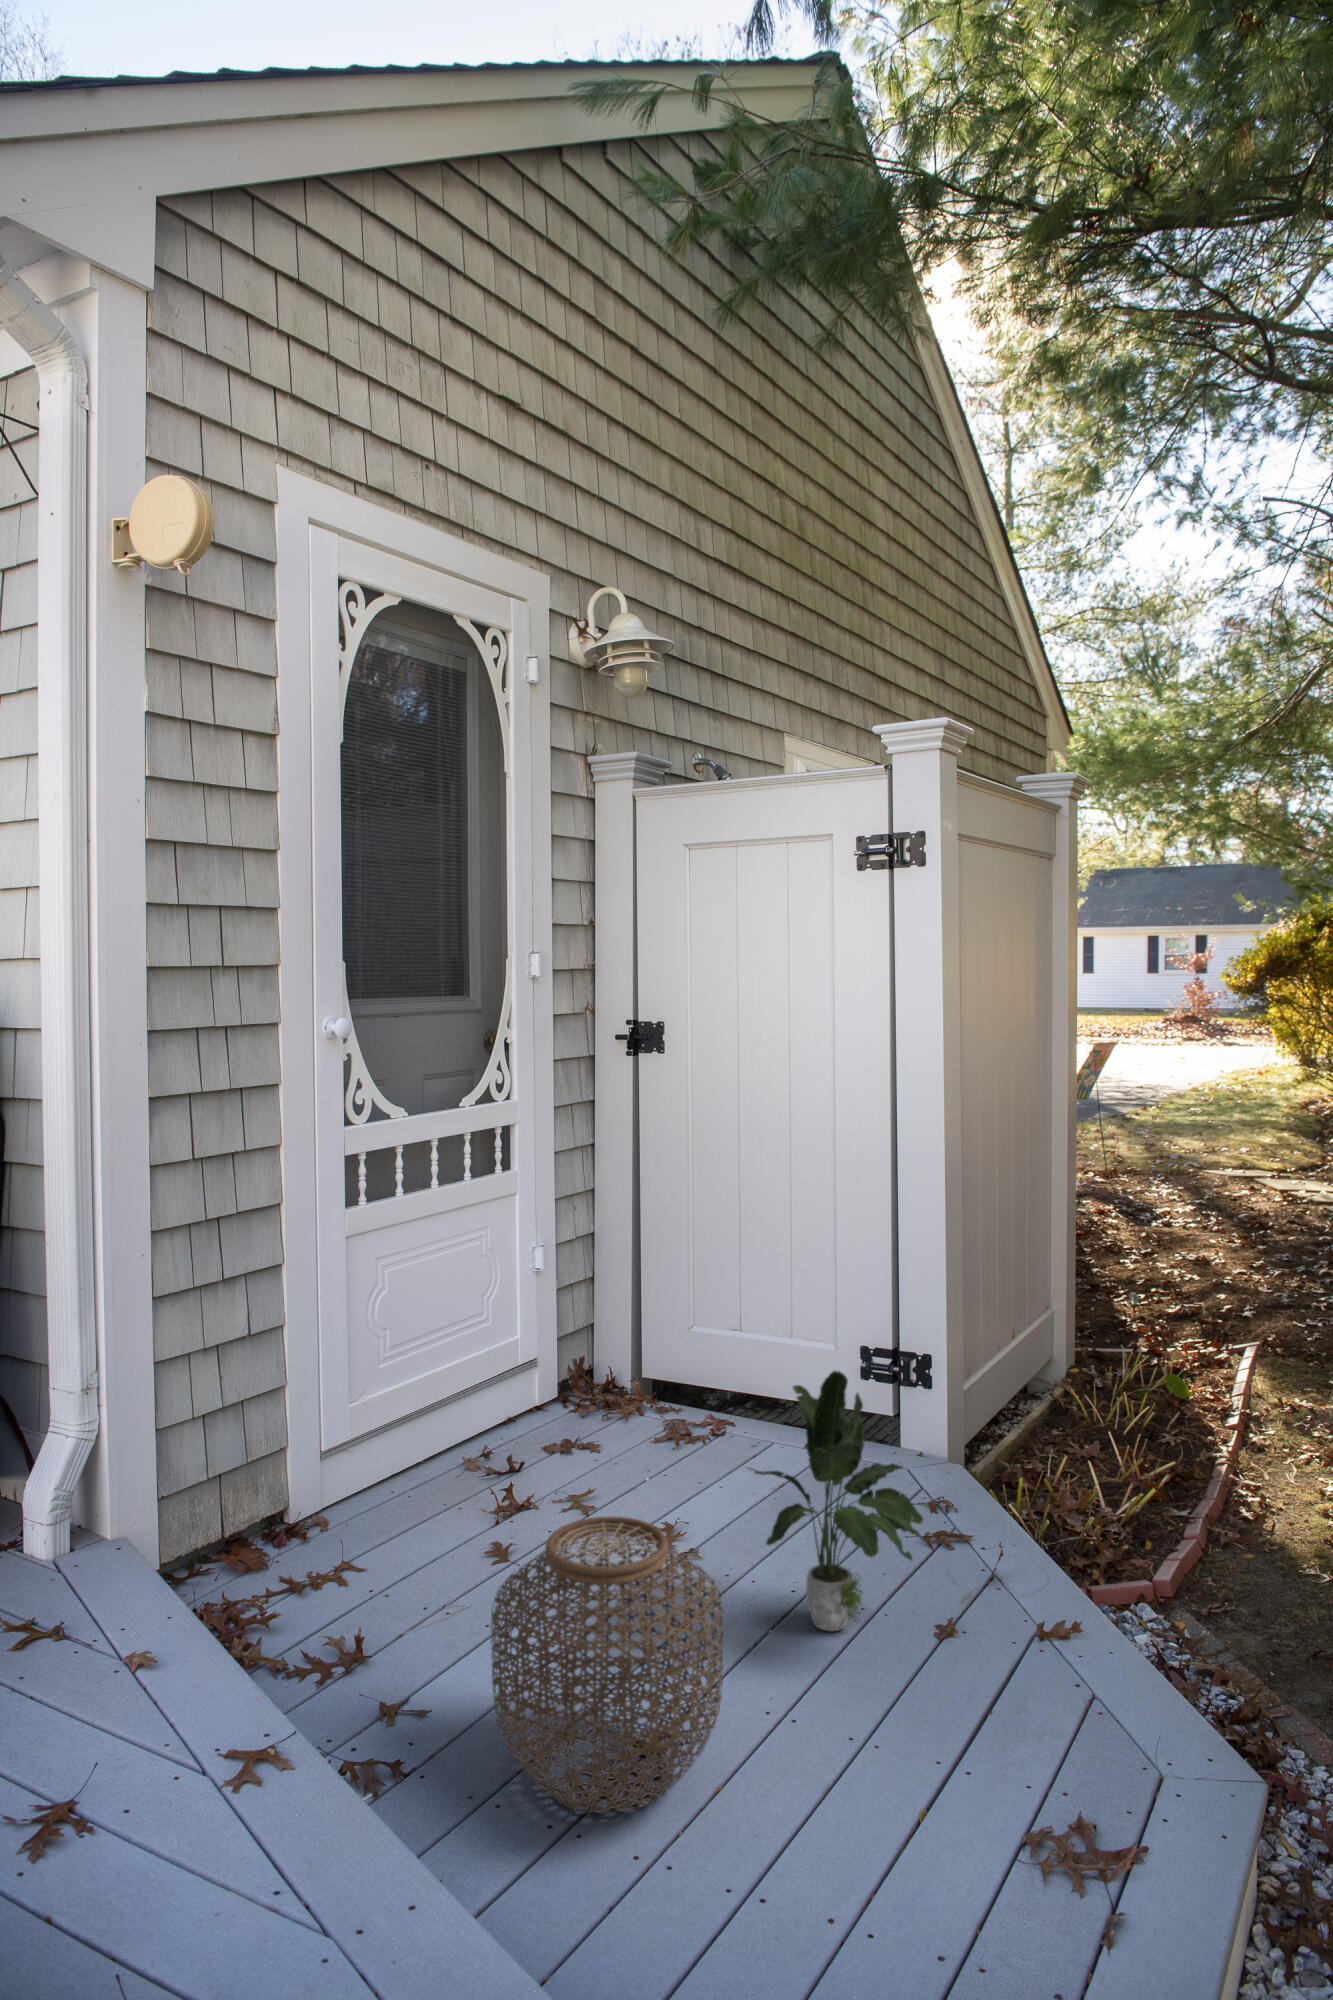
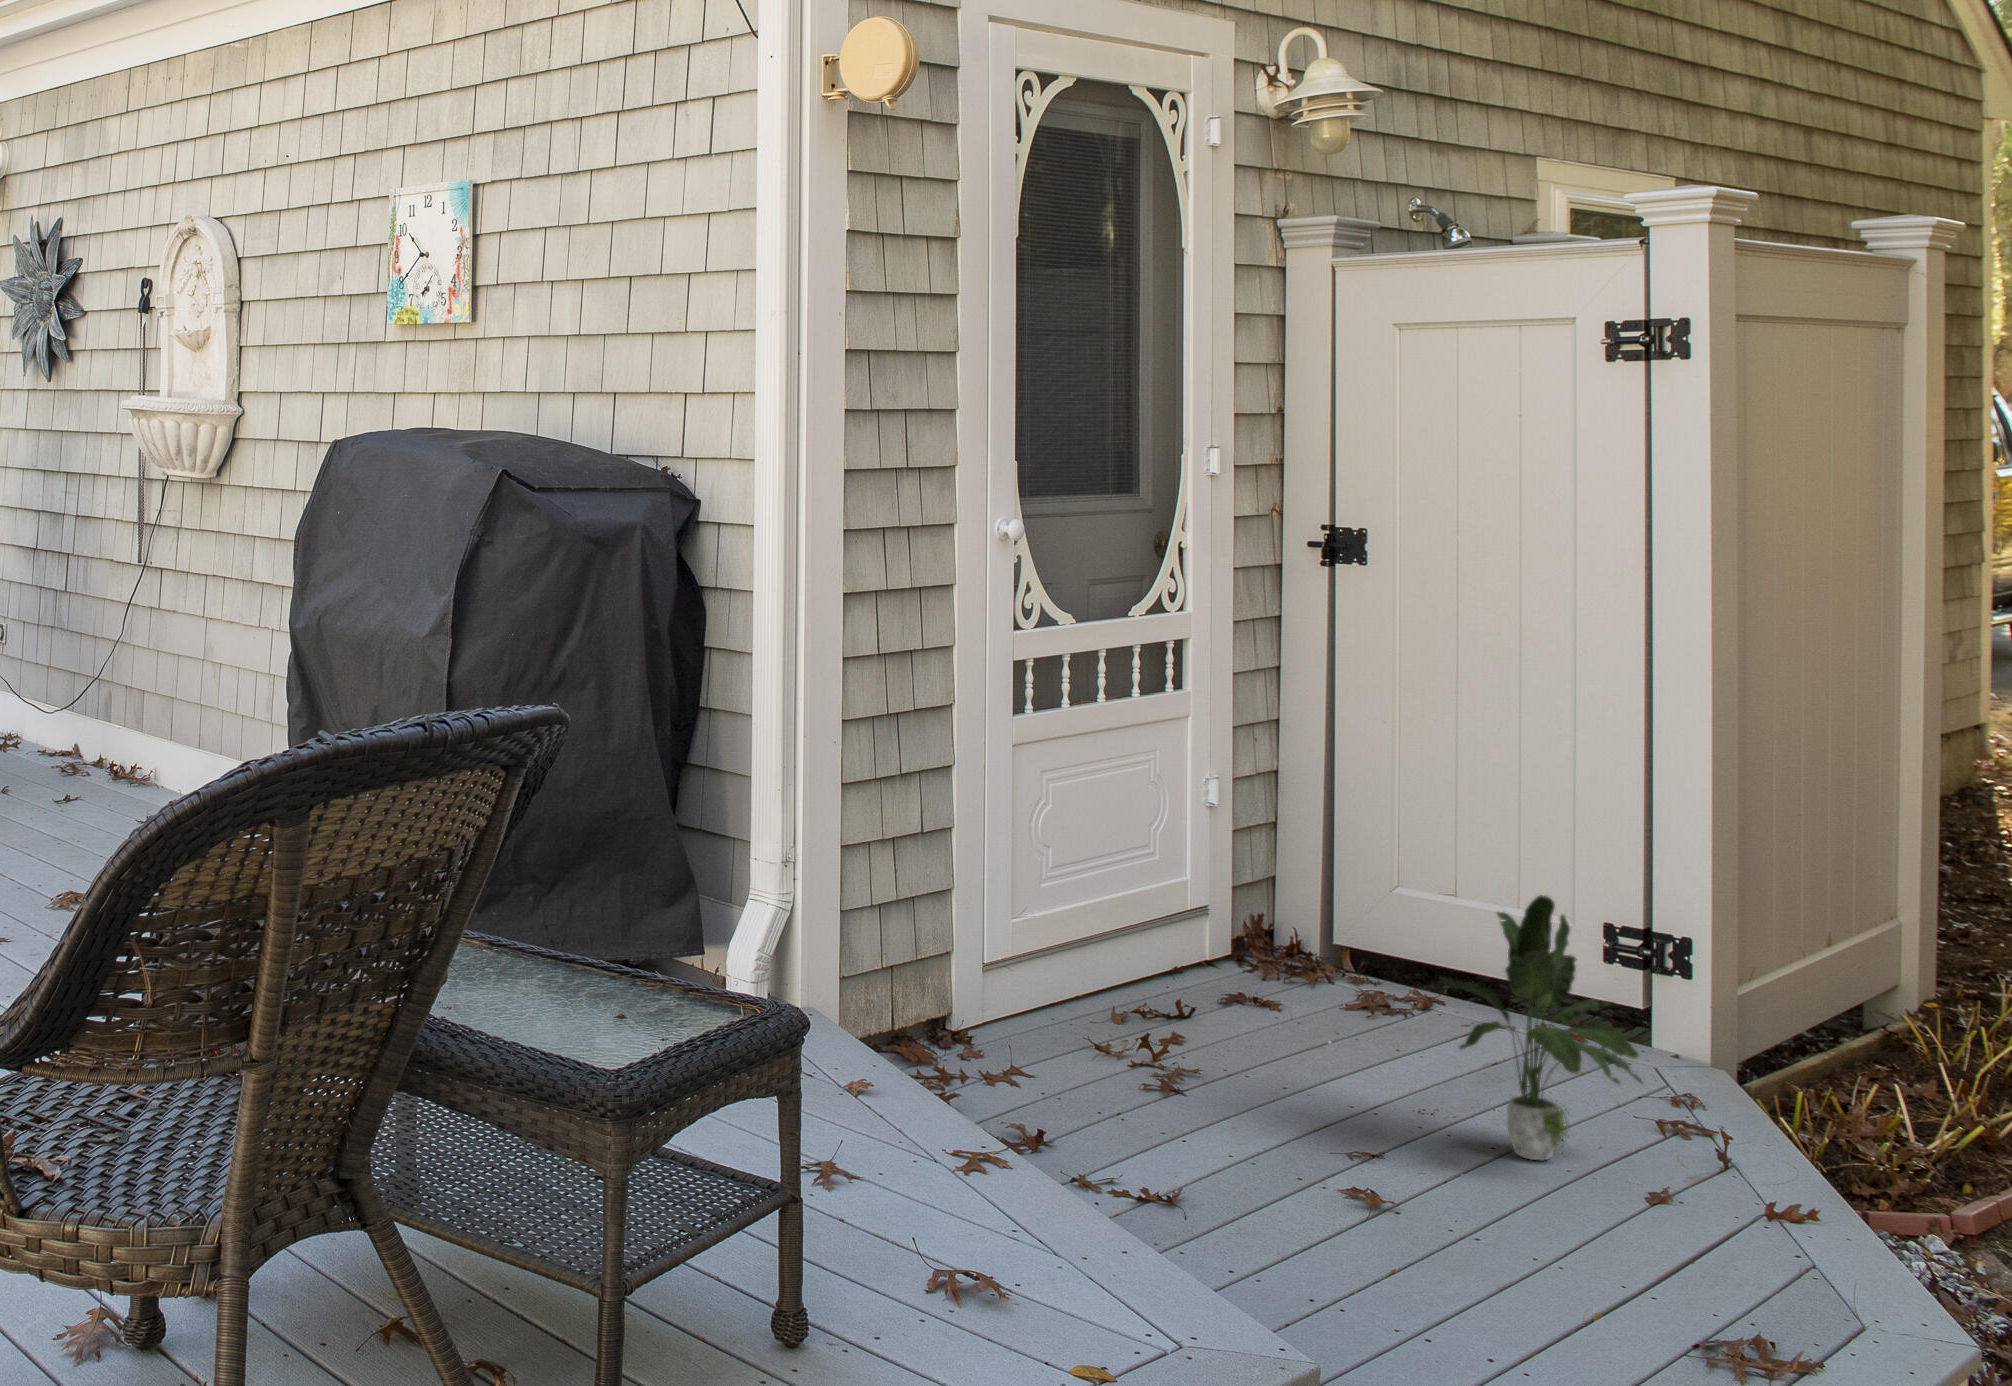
woven basket: present [491,1517,723,1814] -> none [1187,977,1405,1224]

